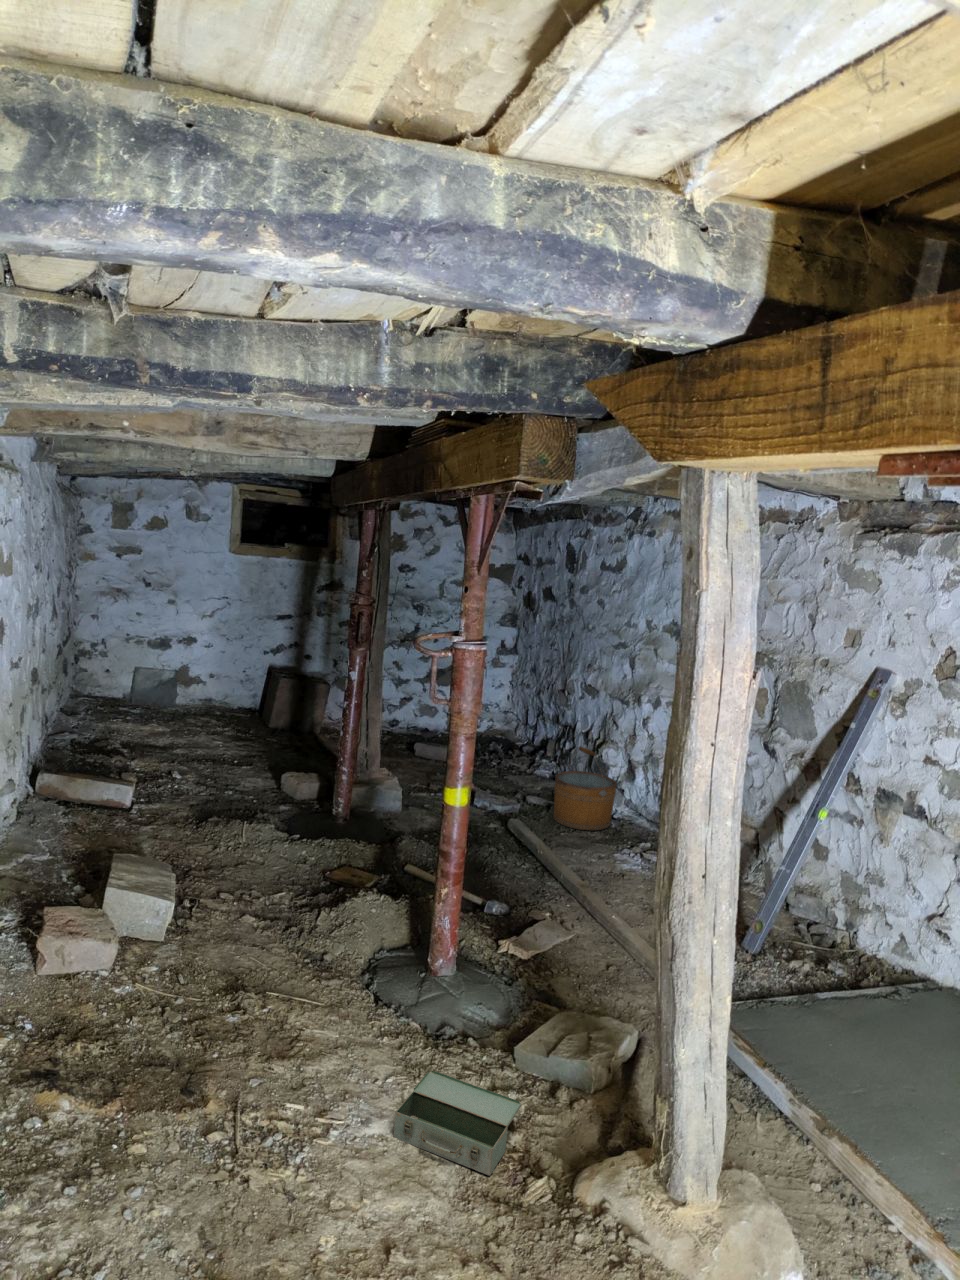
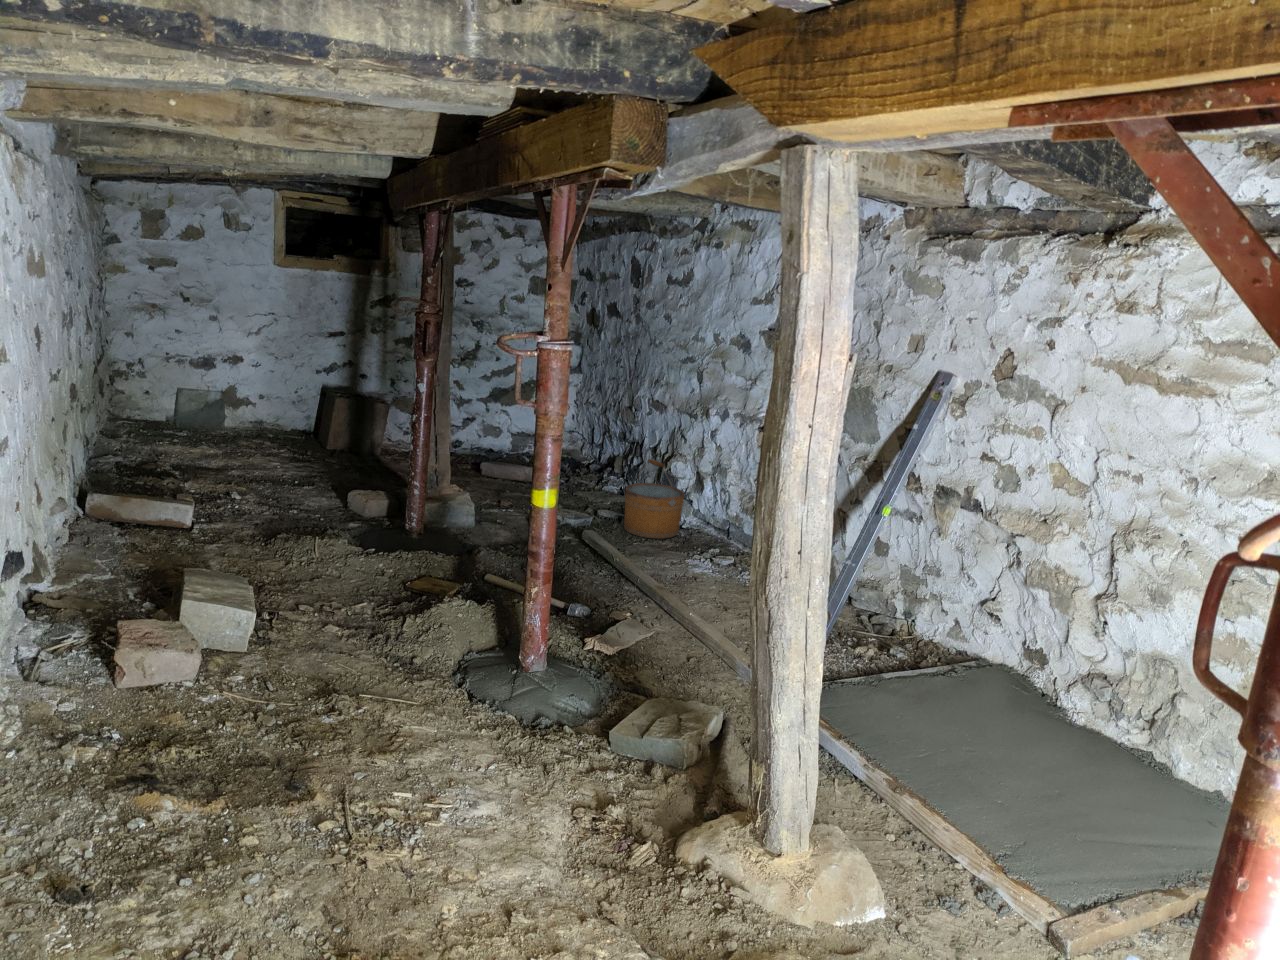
toolbox: present [393,1071,521,1176] -> none [500,755,621,842]

